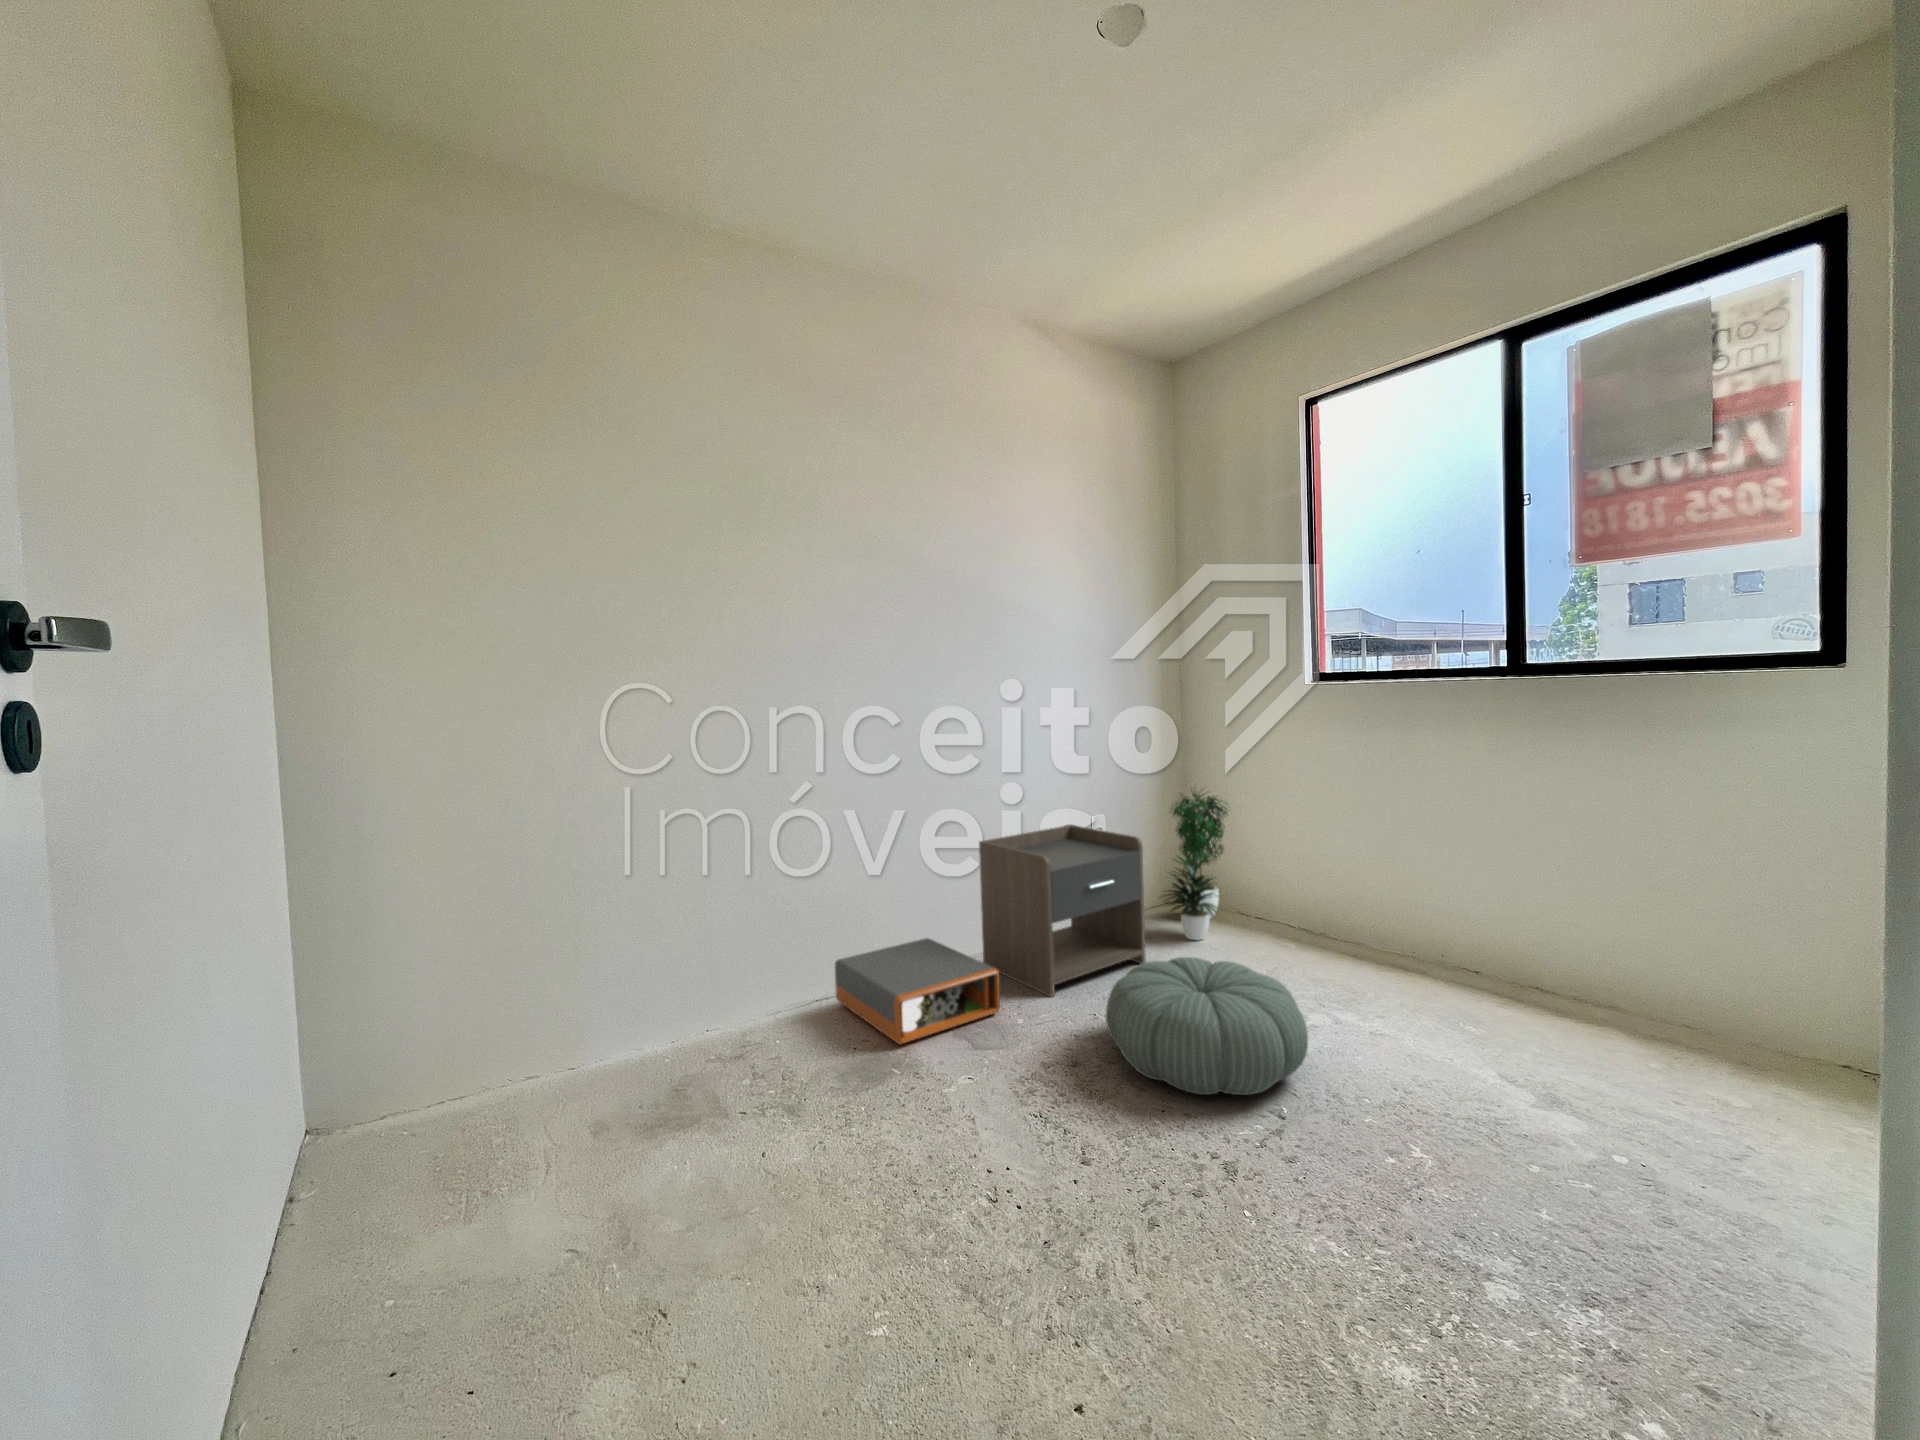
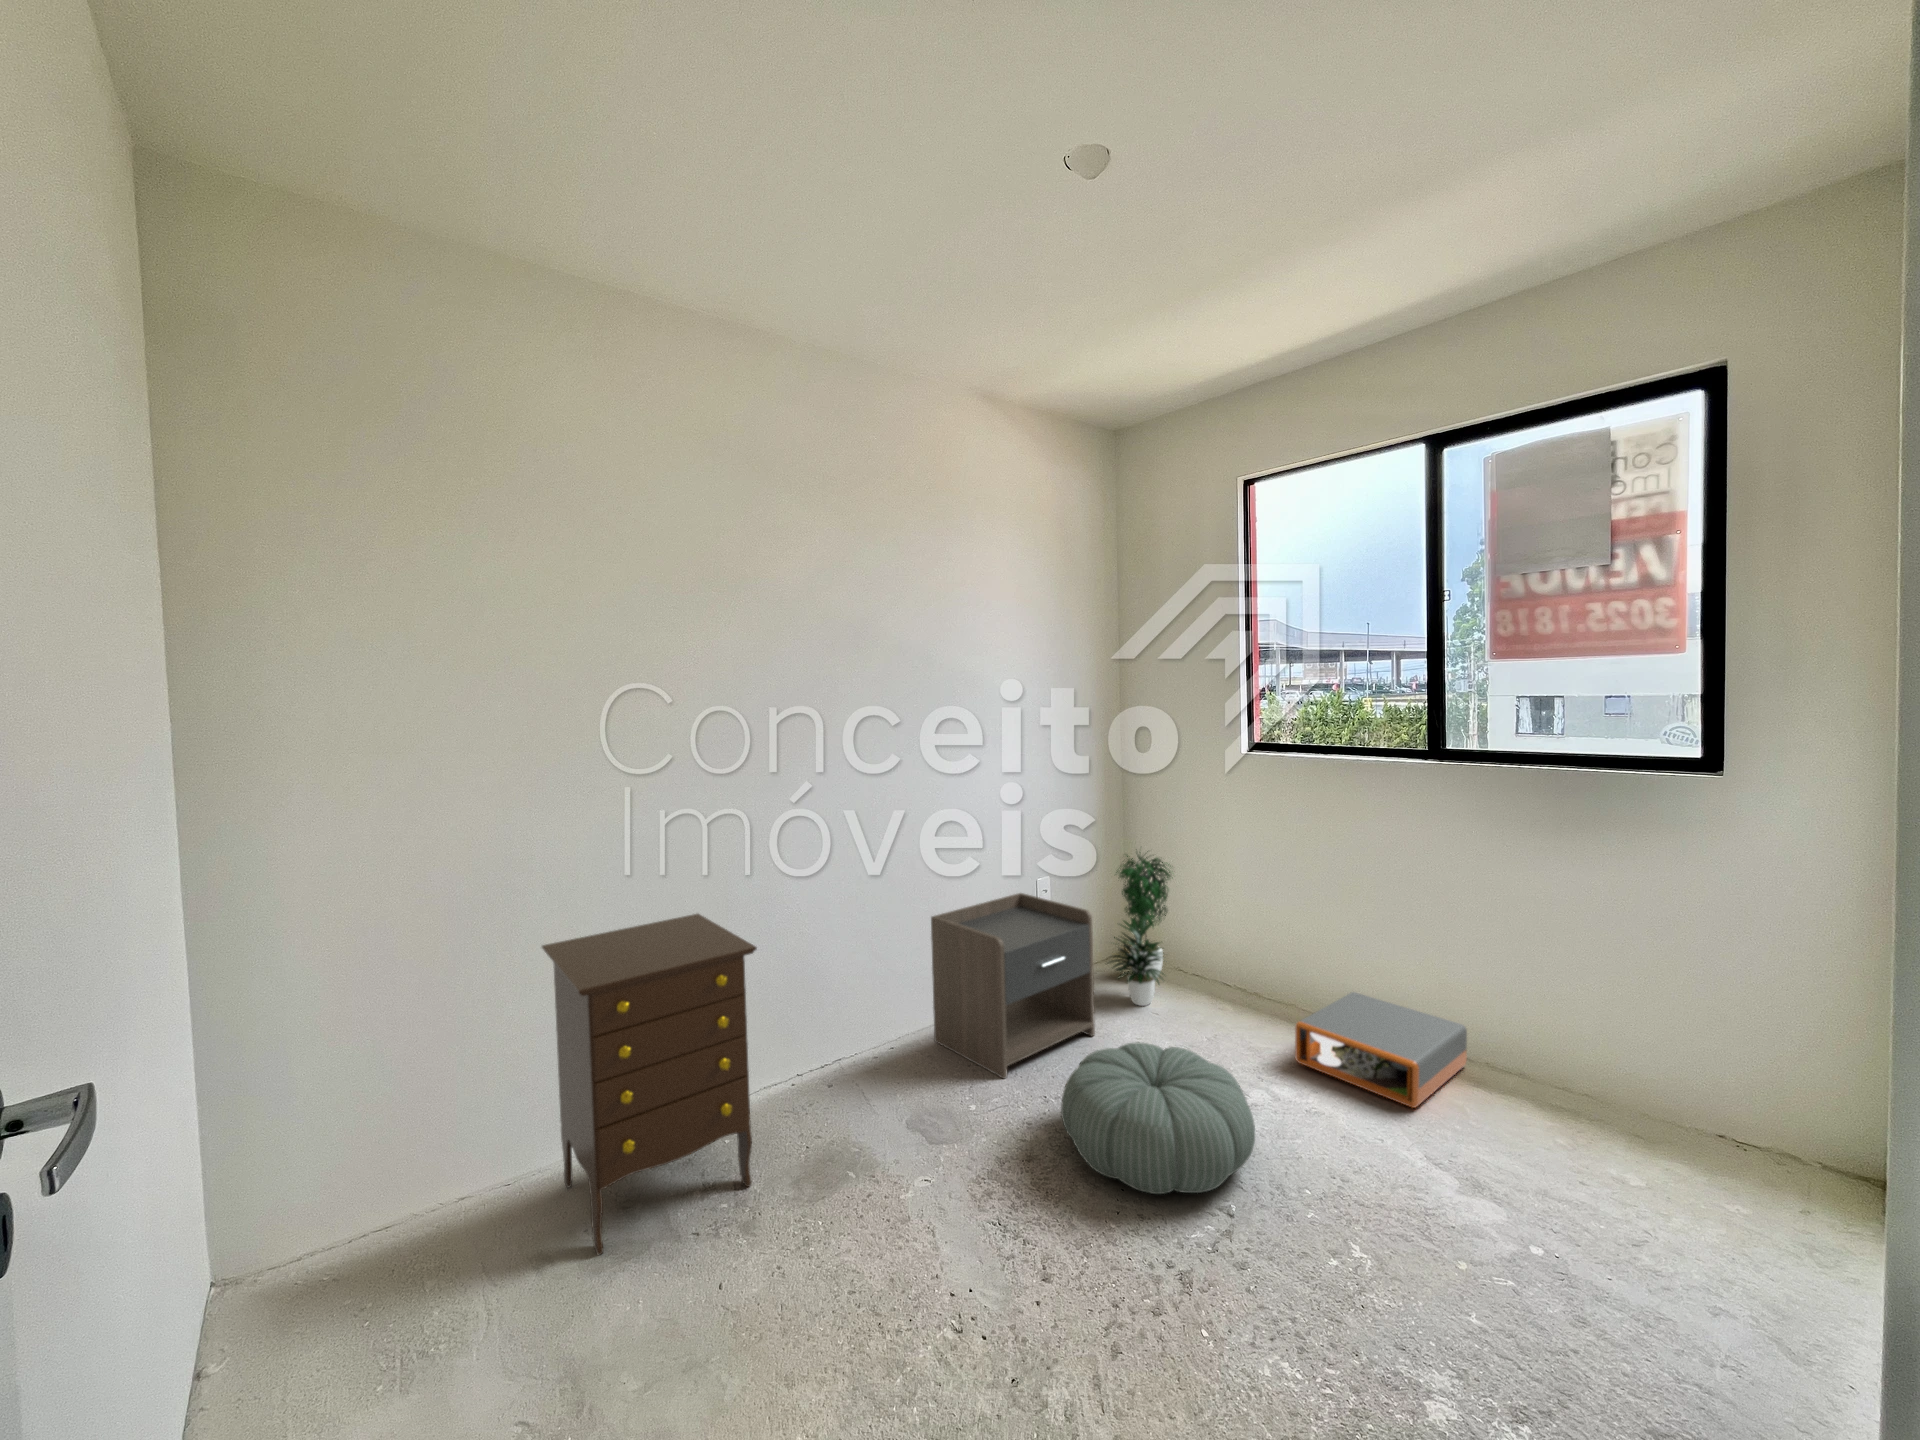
dresser: none [602,822,802,1125] -> present [541,914,757,1255]
storage box: present [835,938,1000,1044] -> present [1295,992,1467,1108]

